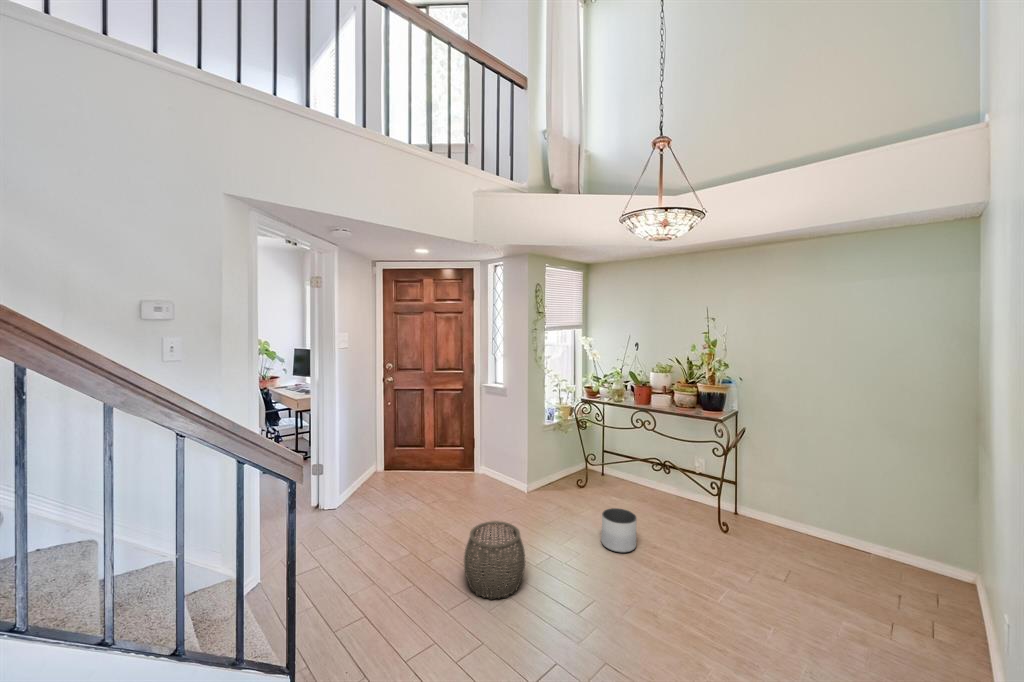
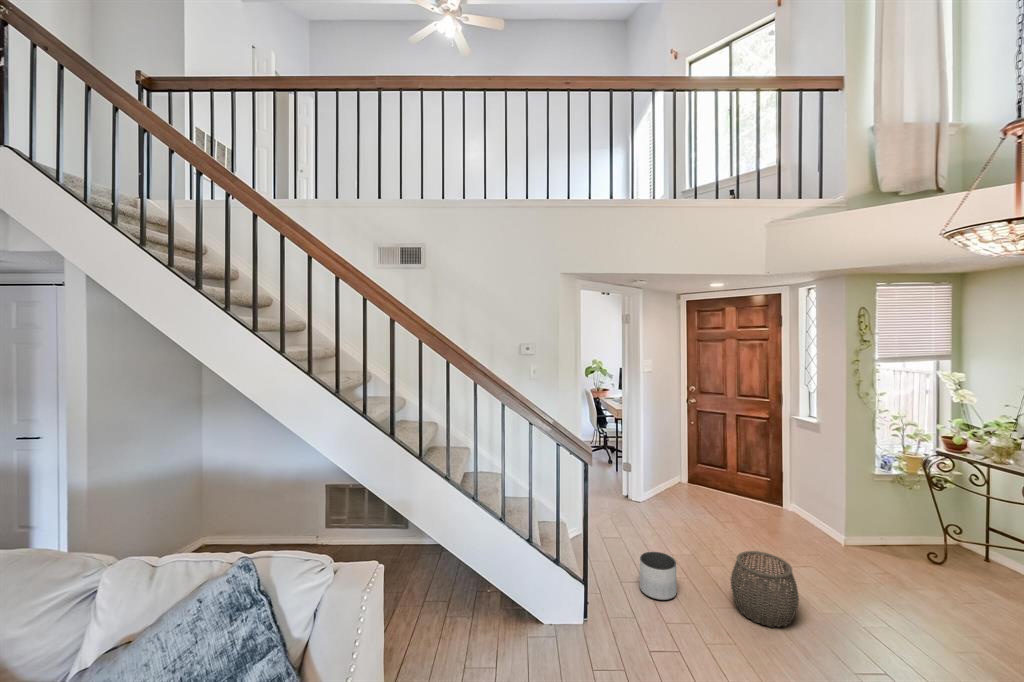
planter: present [601,508,637,553] -> present [640,552,677,600]

